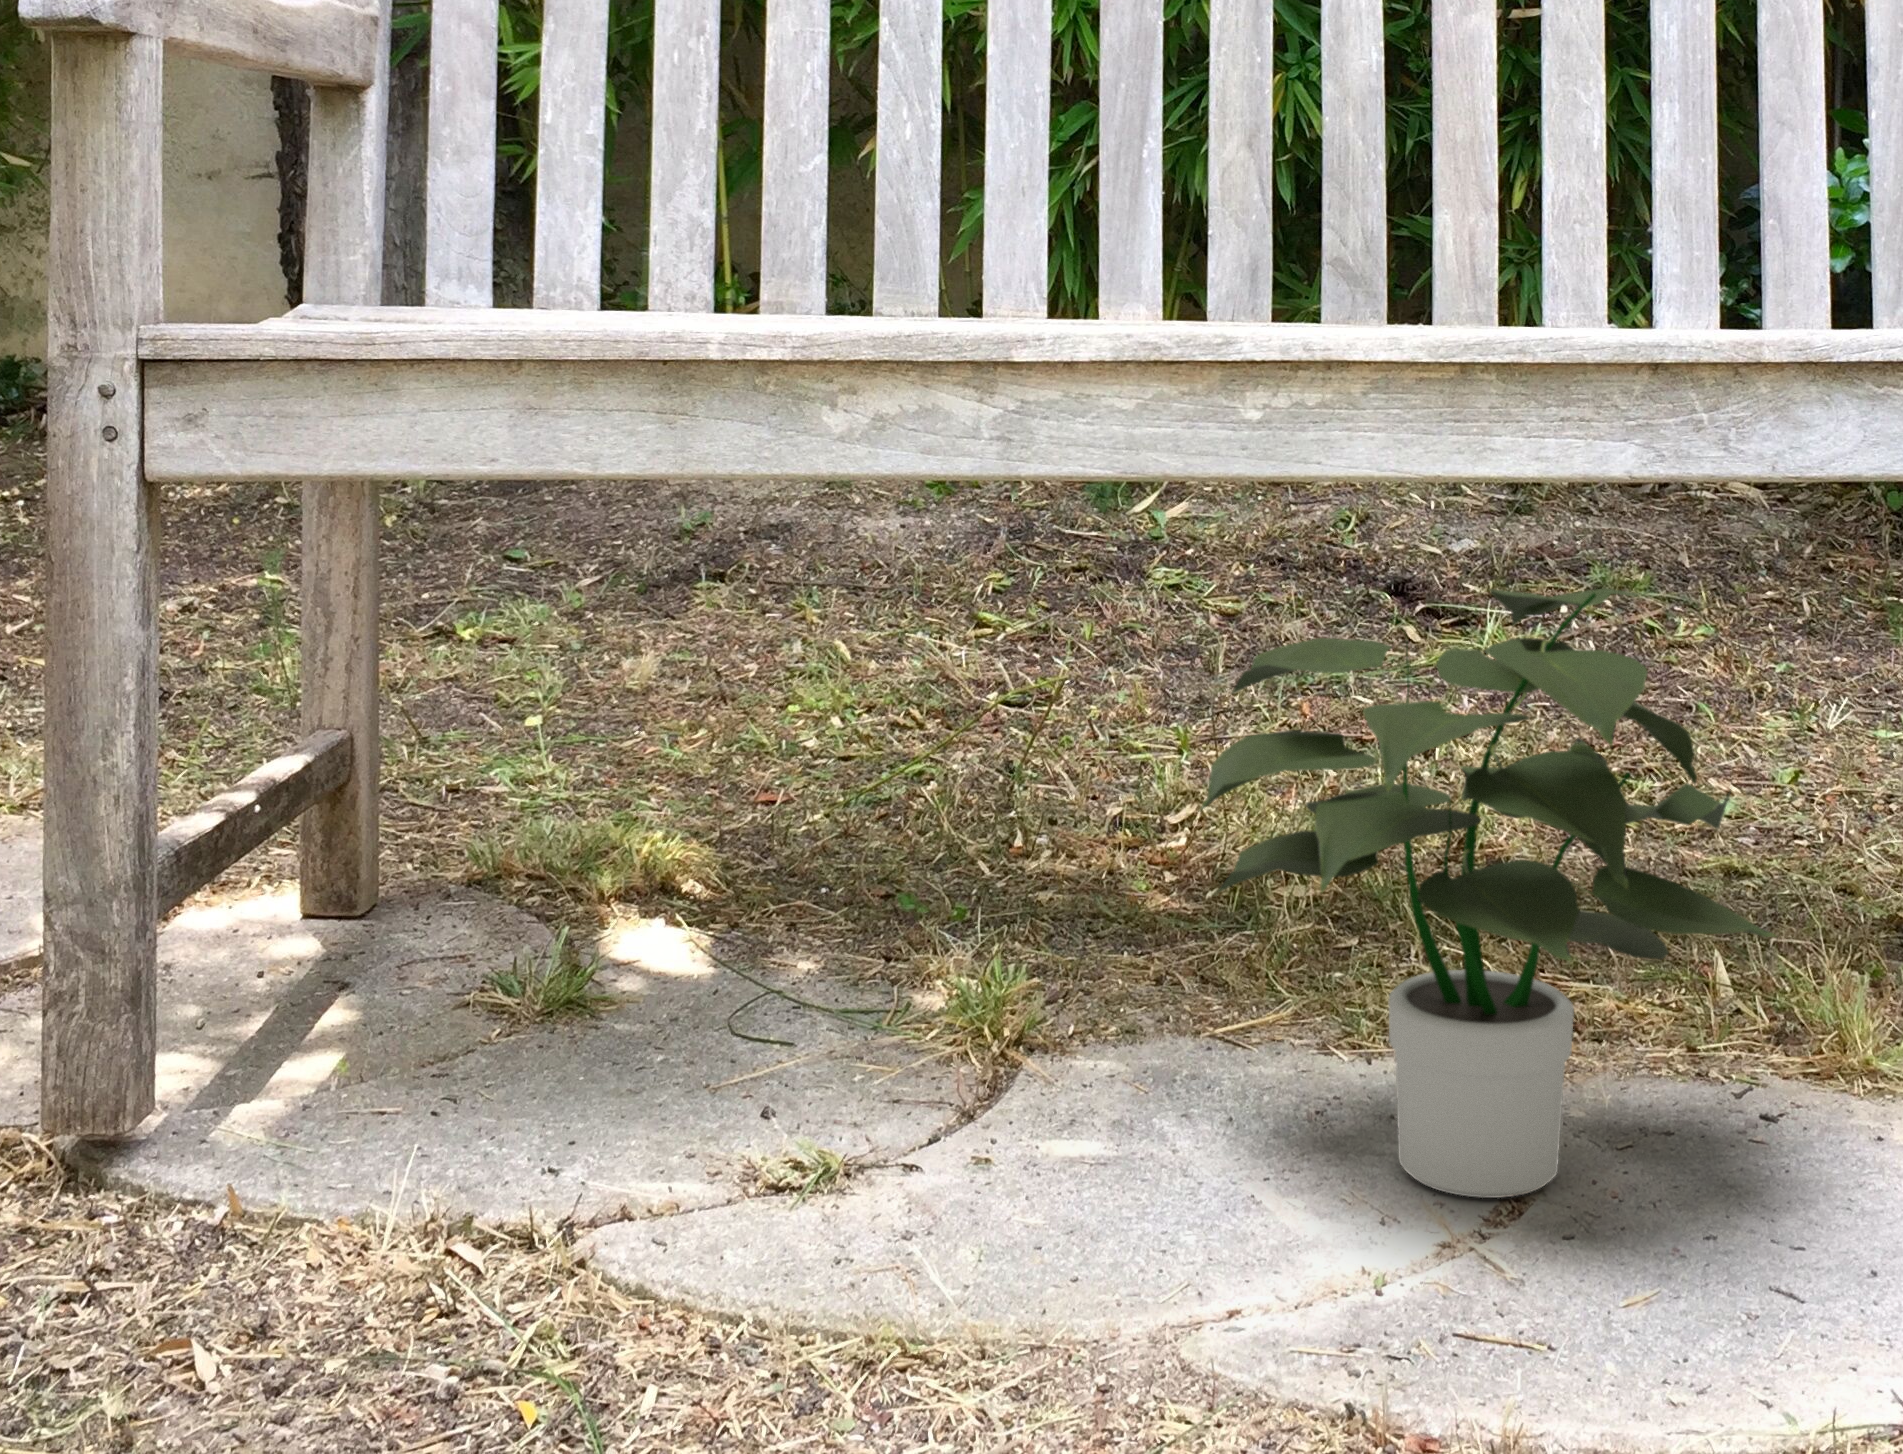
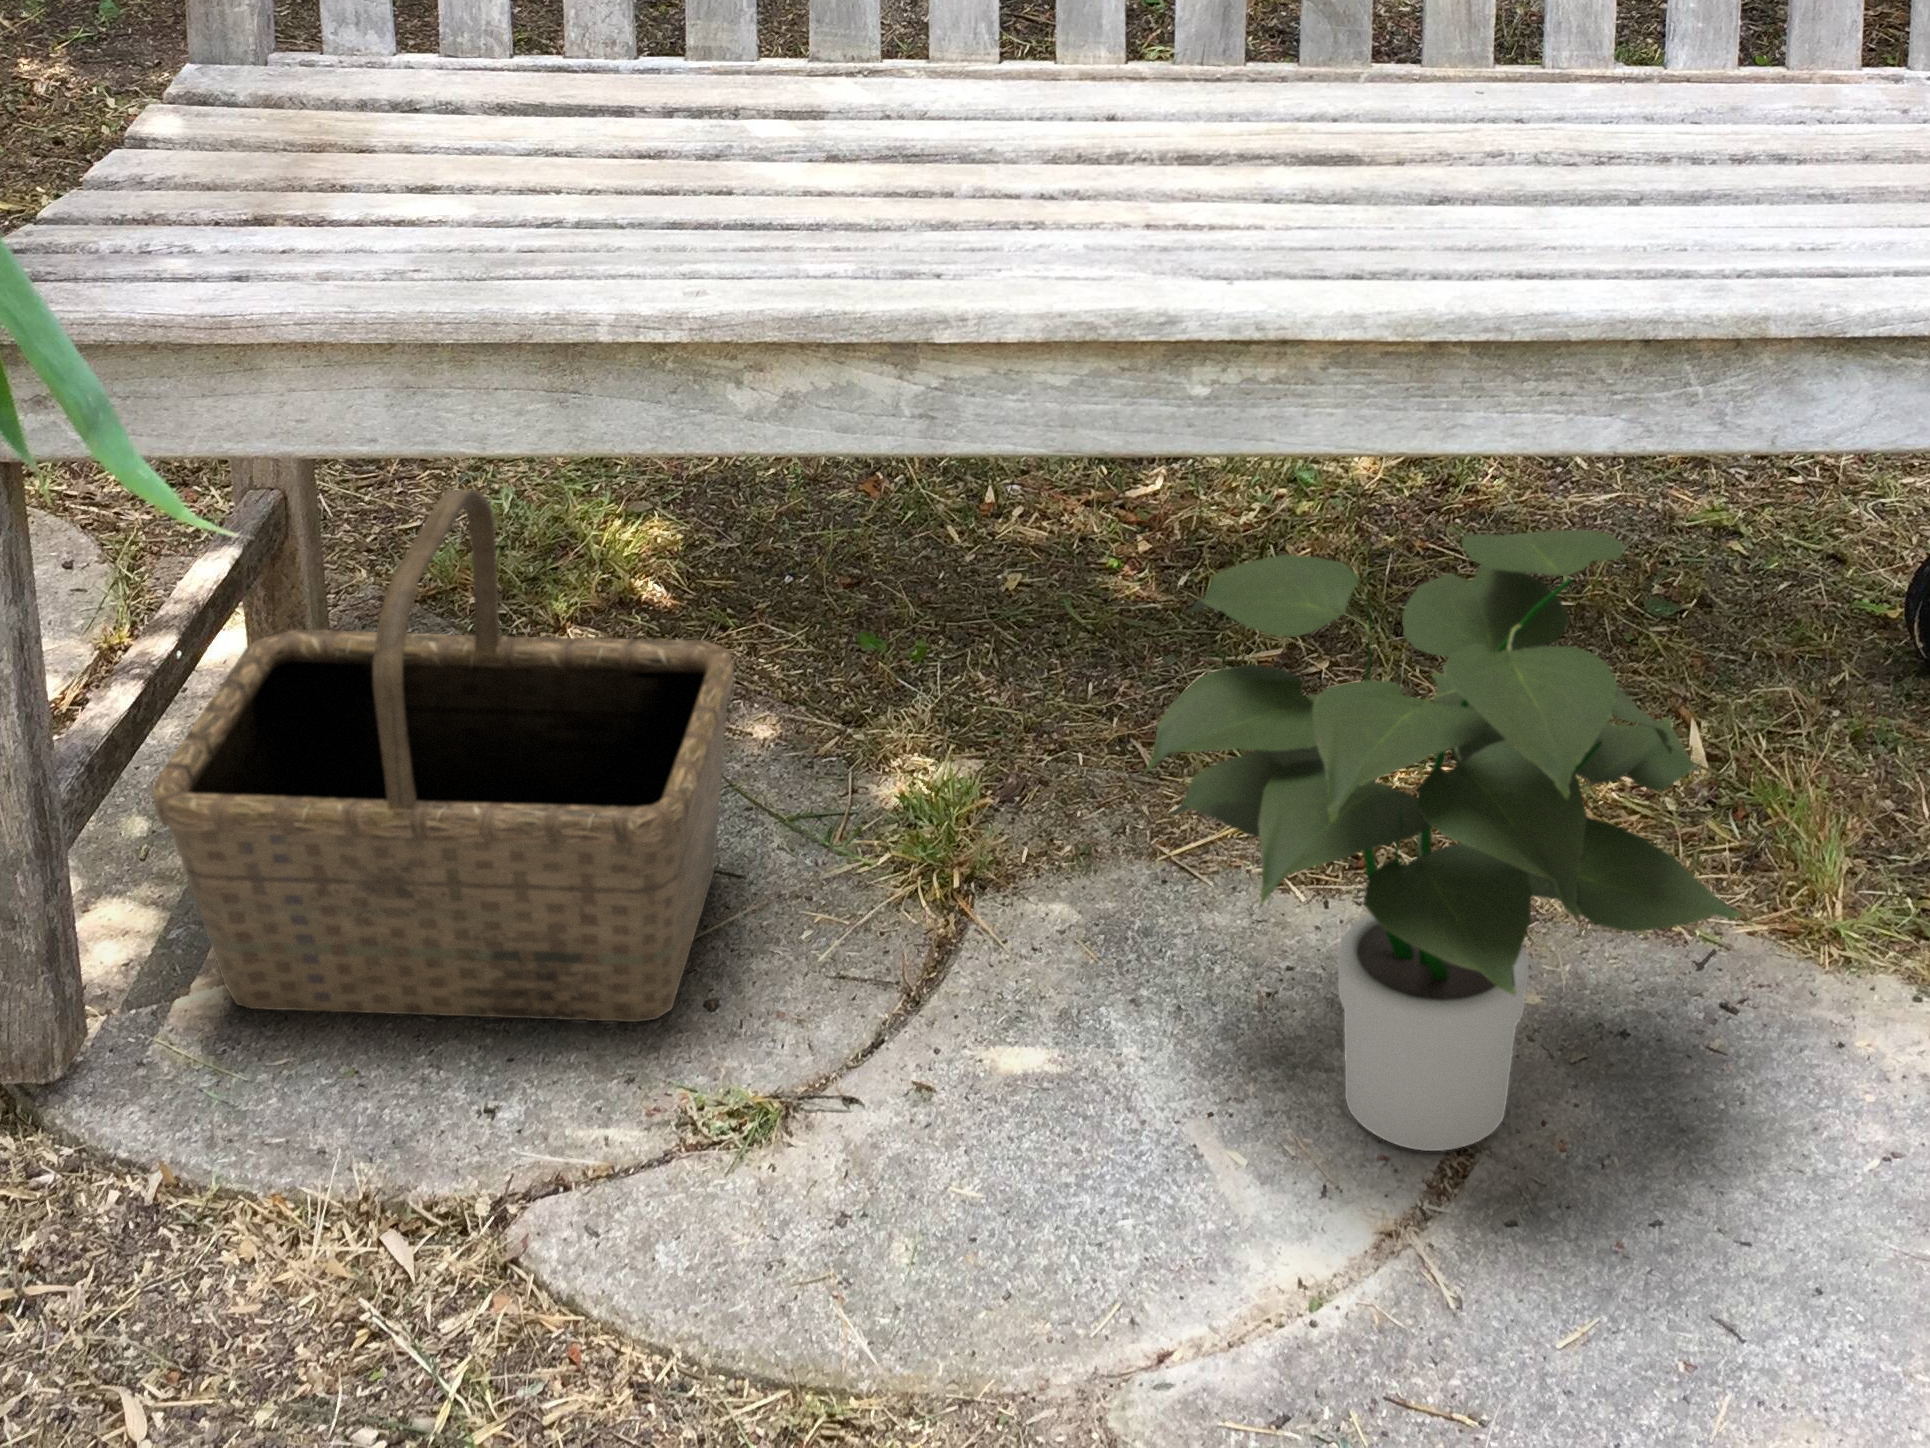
basket: none [241,617,793,1122] -> present [153,490,735,1022]

